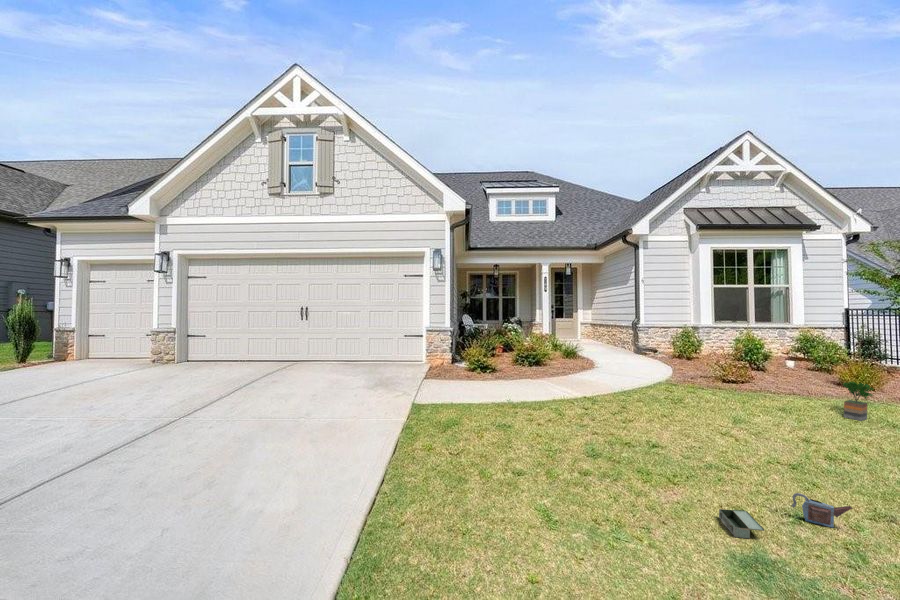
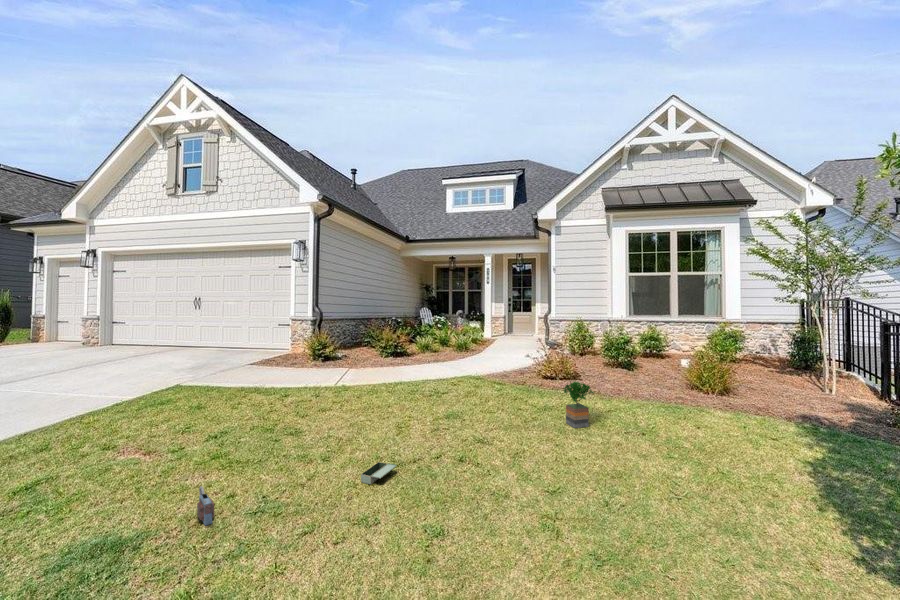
toolbox: present [719,509,764,538] -> present [361,462,397,484]

